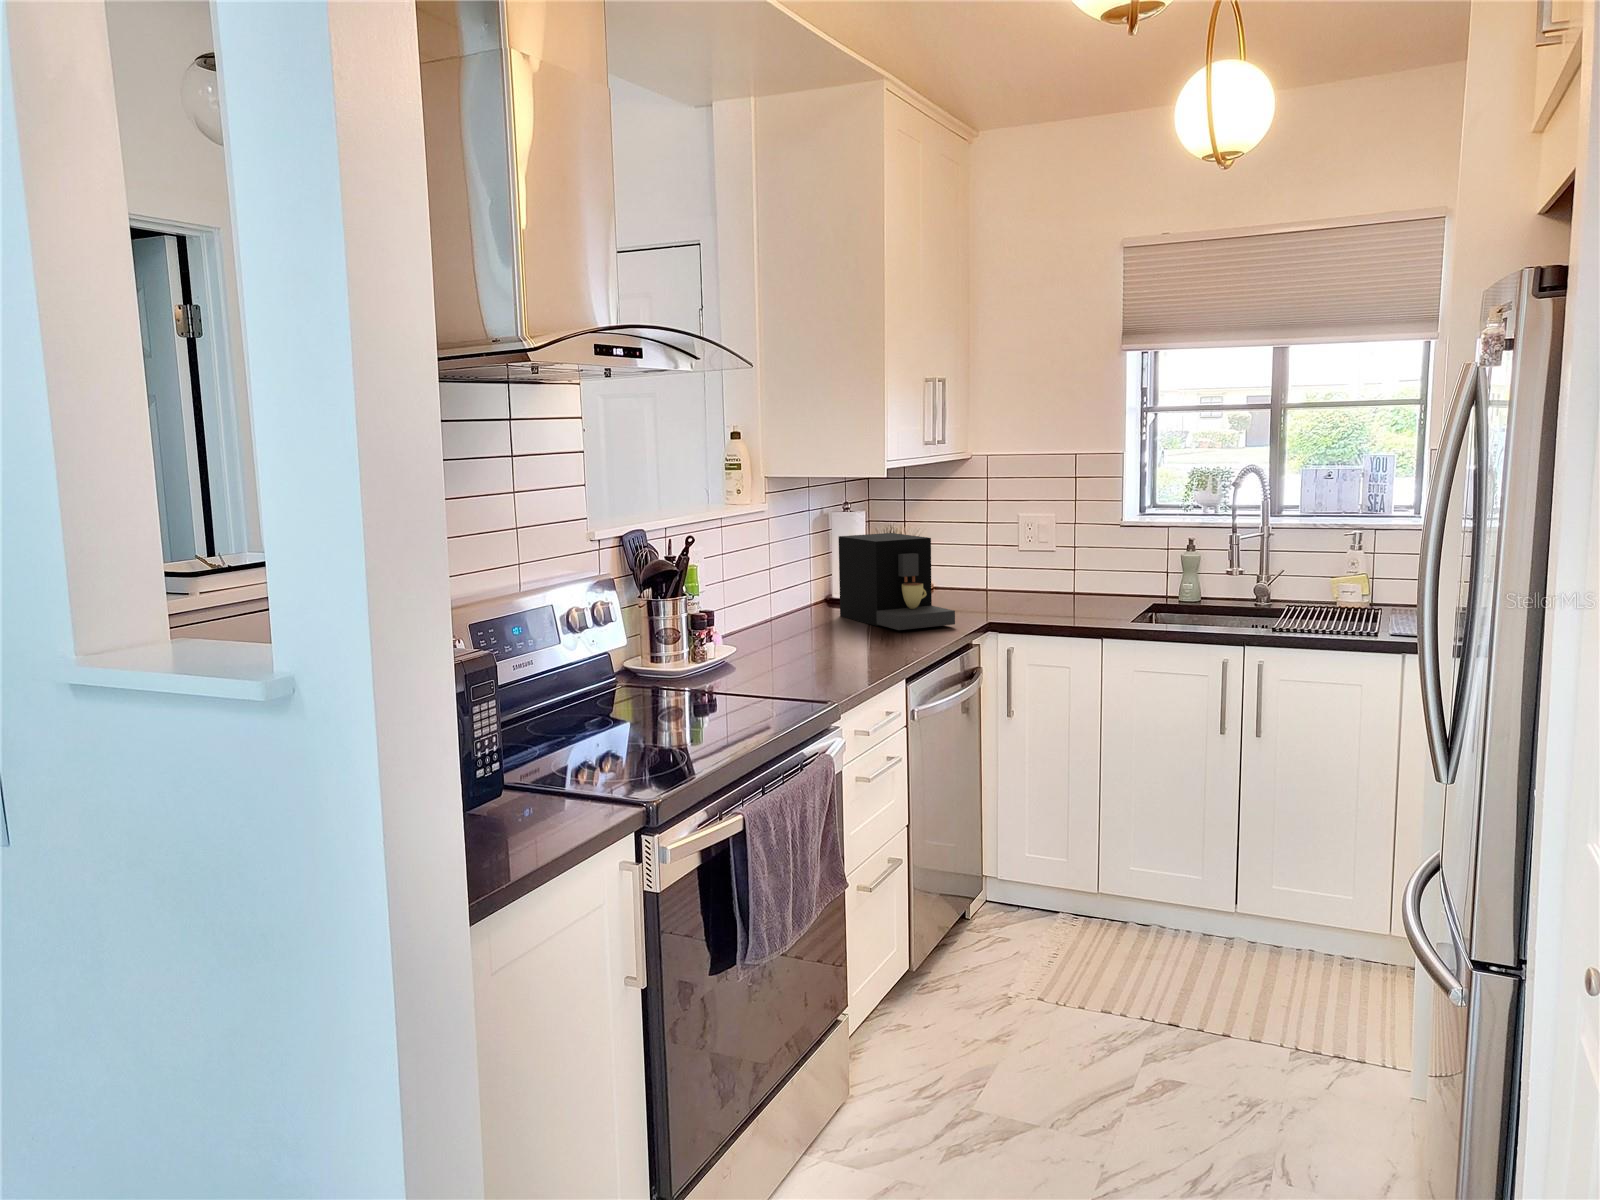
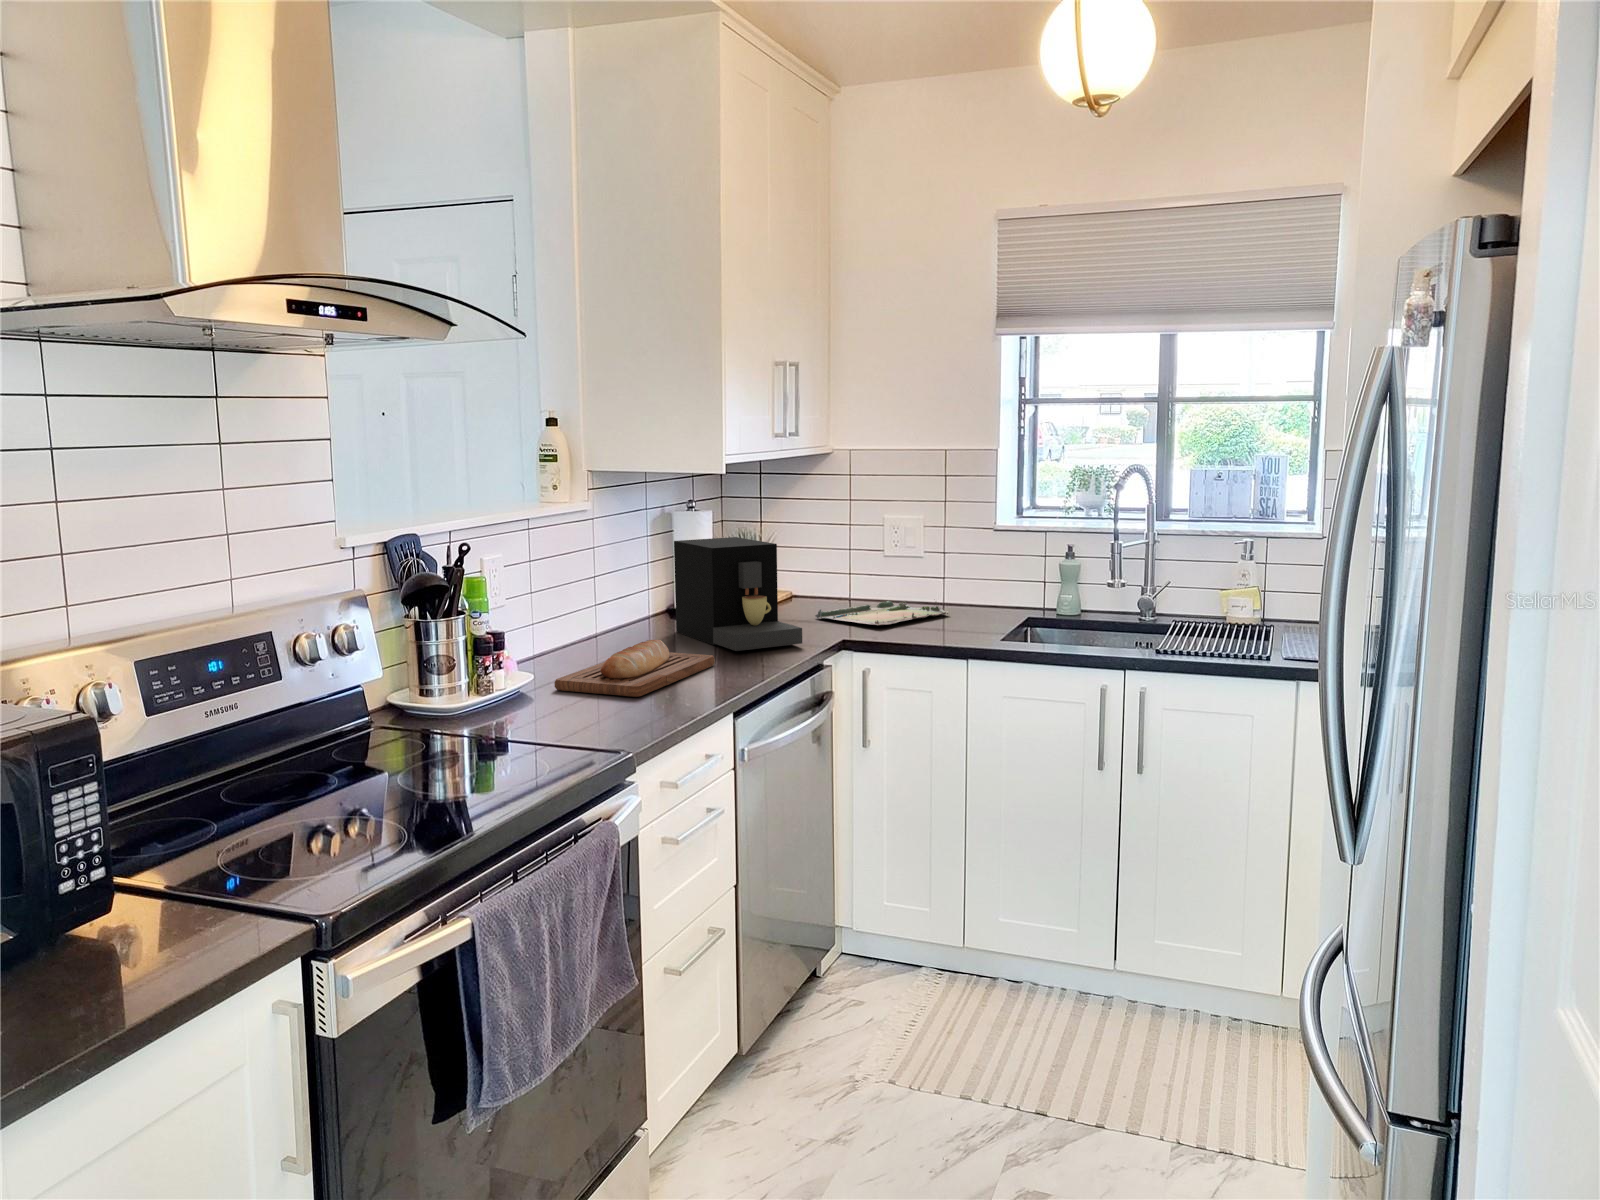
tray: none [959,588,1080,610] -> present [815,600,949,625]
bread loaf: none [754,619,883,664] -> present [554,640,715,697]

